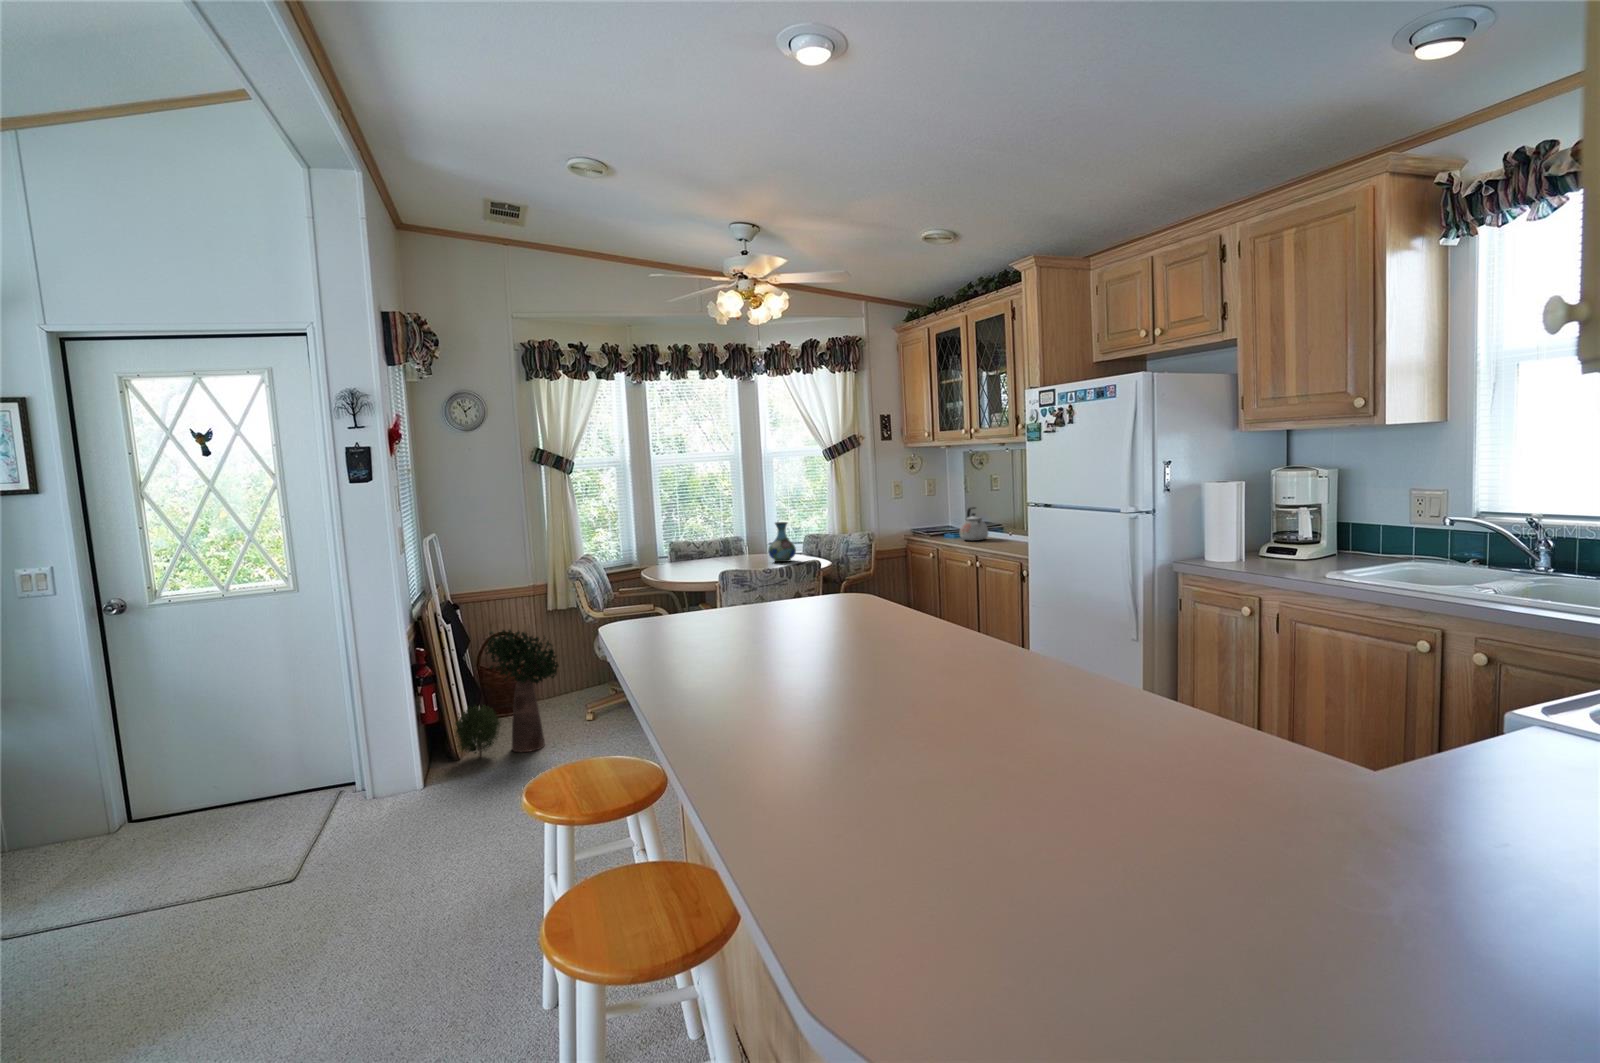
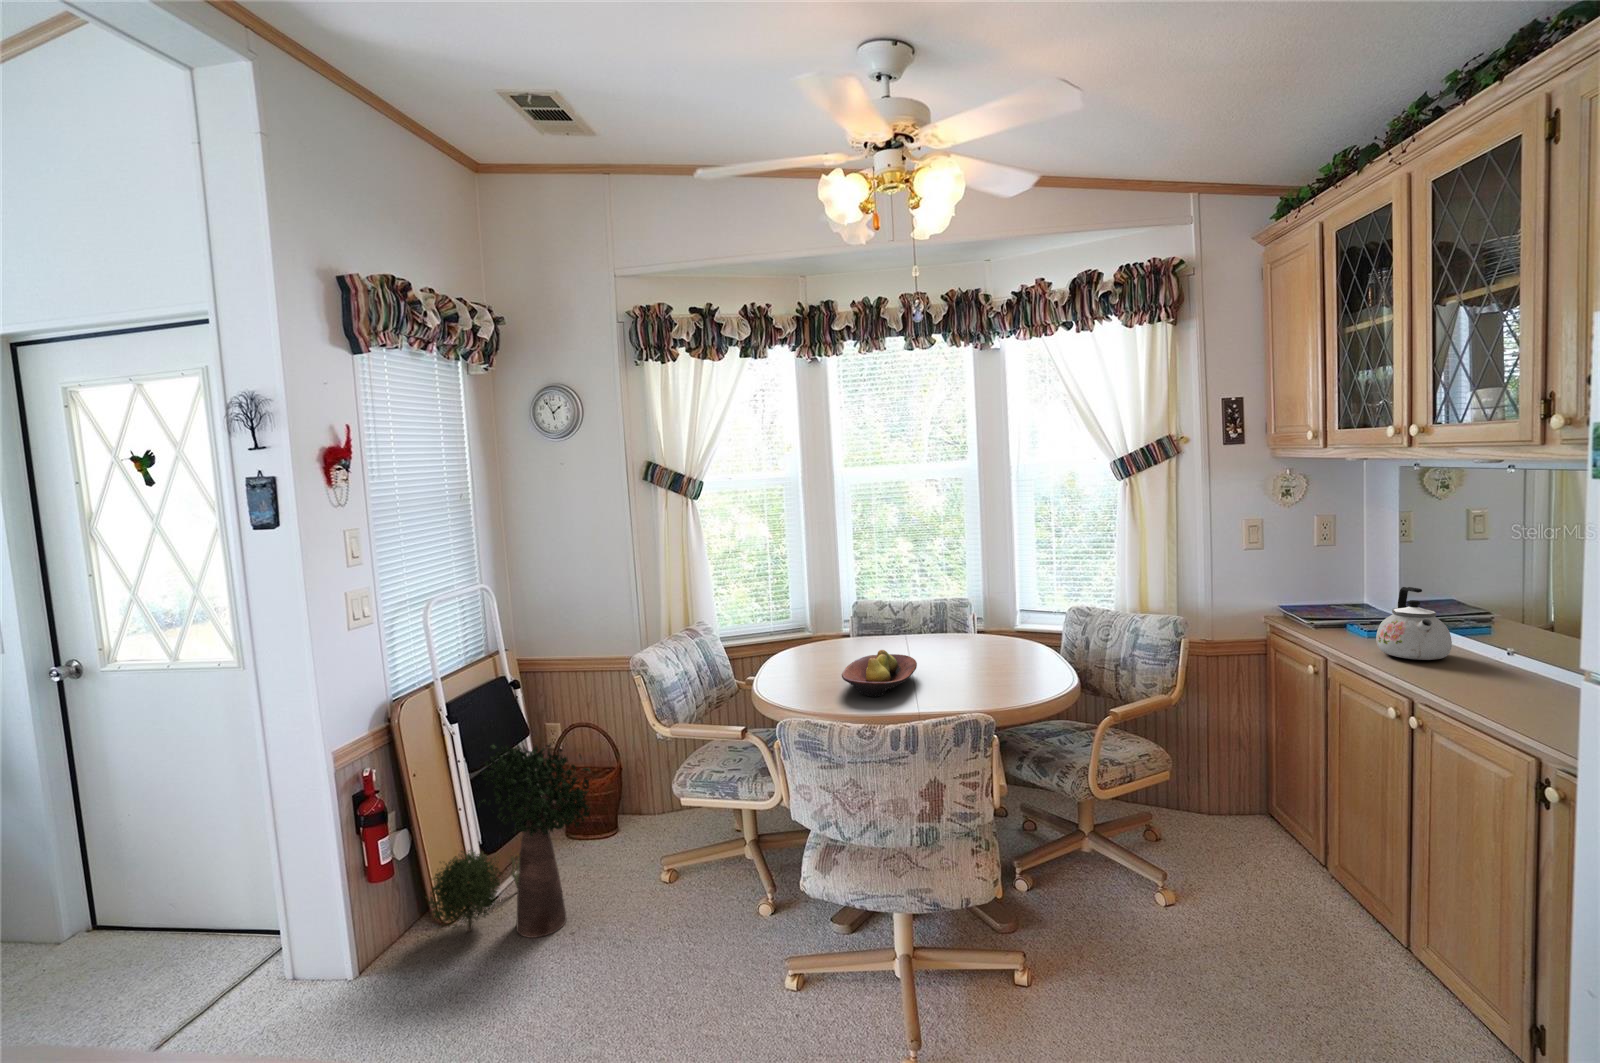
vase: present [768,522,796,562] -> none [965,592,1015,665]
fruit bowl: none [714,554,754,575] -> present [842,650,917,696]

